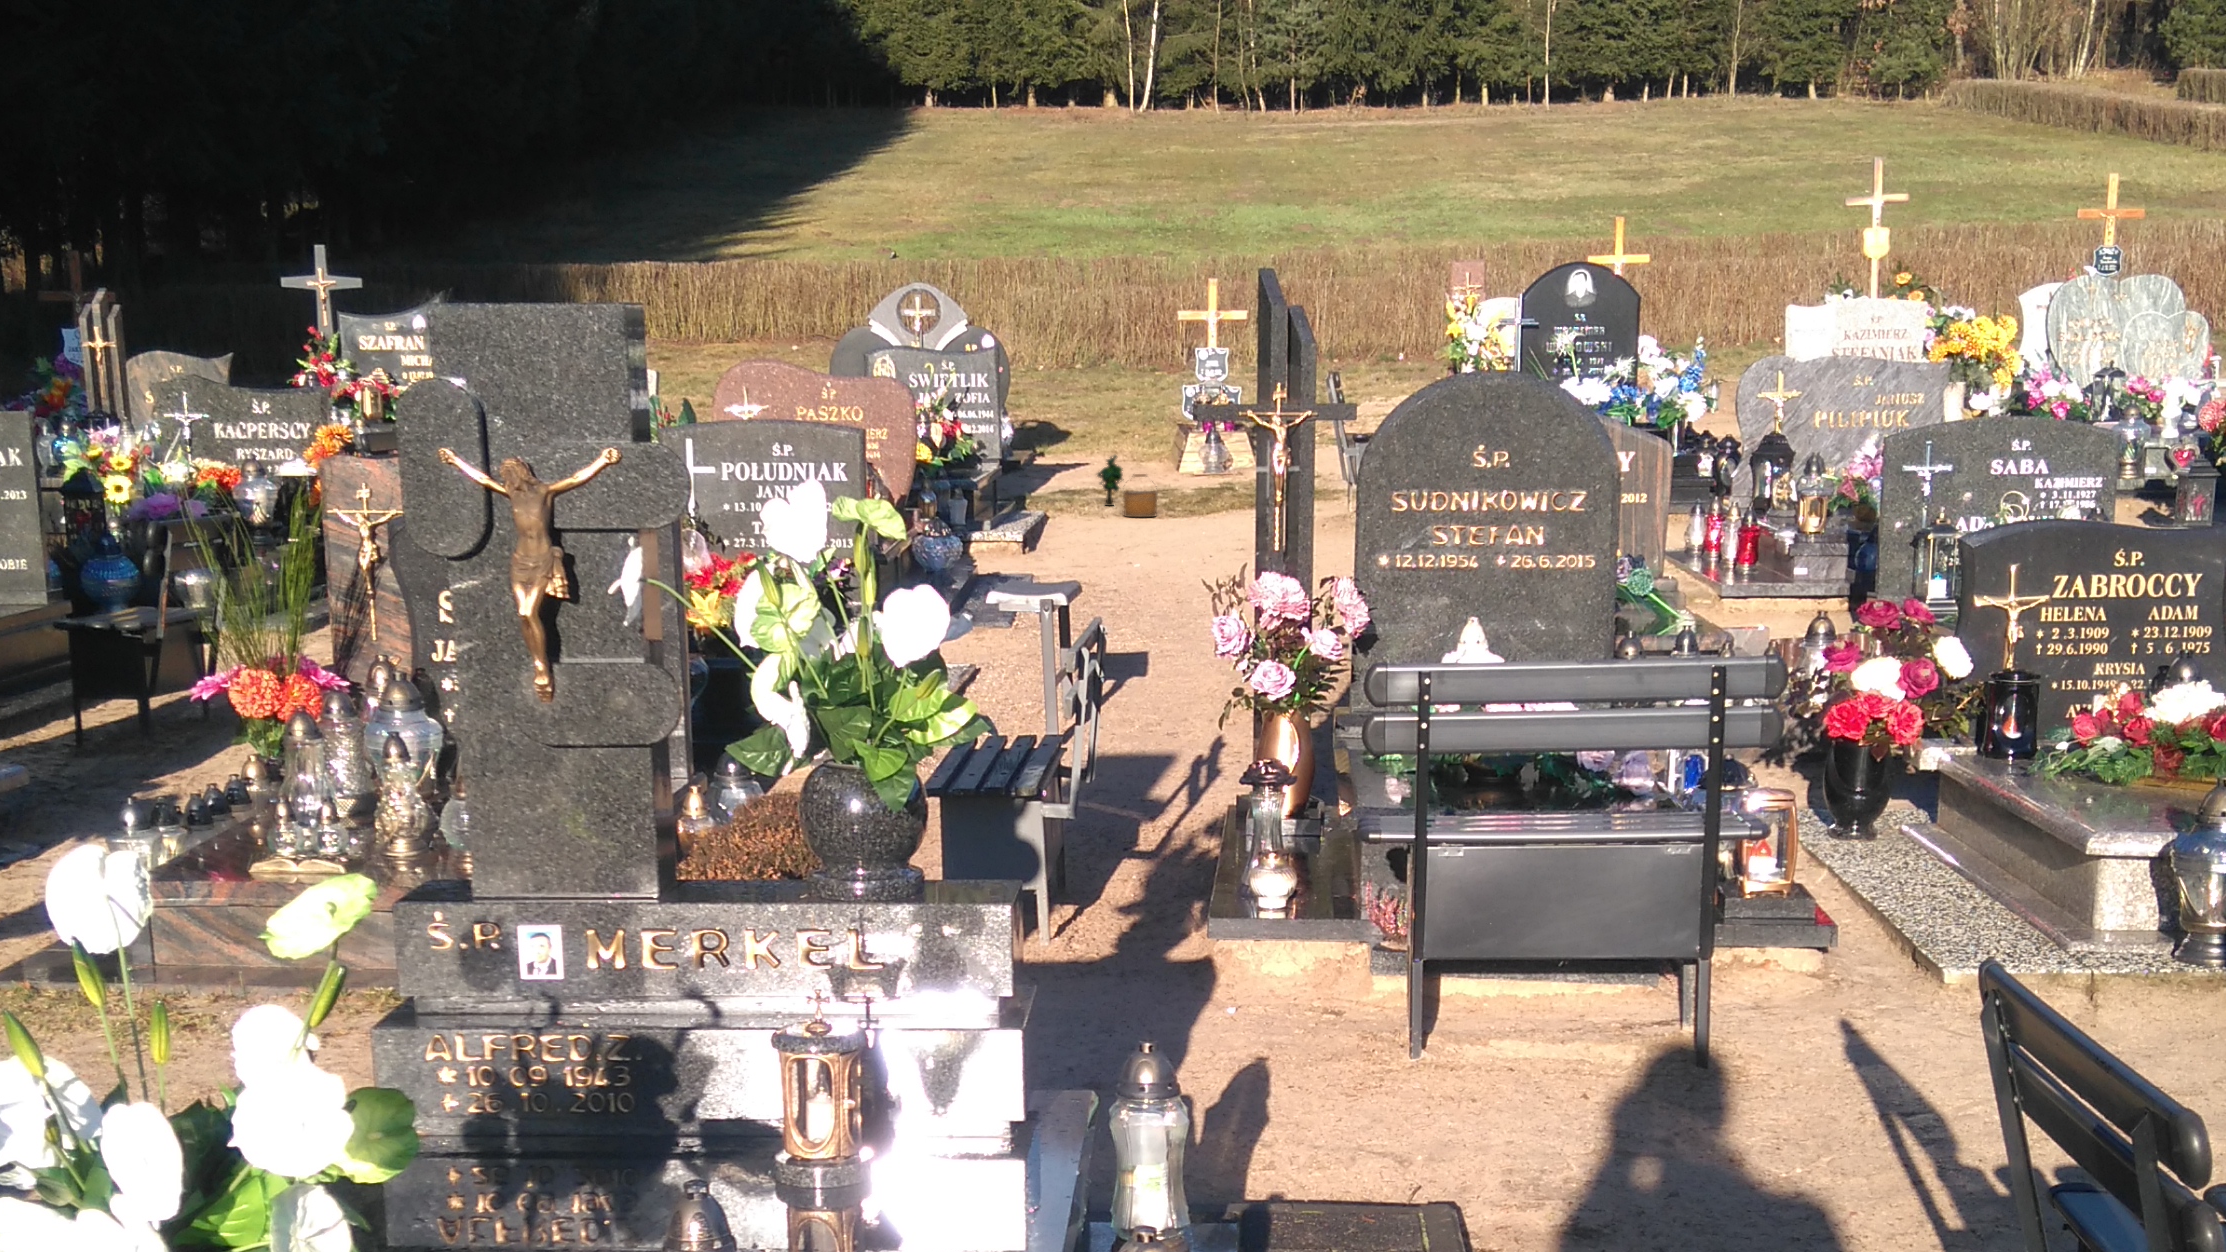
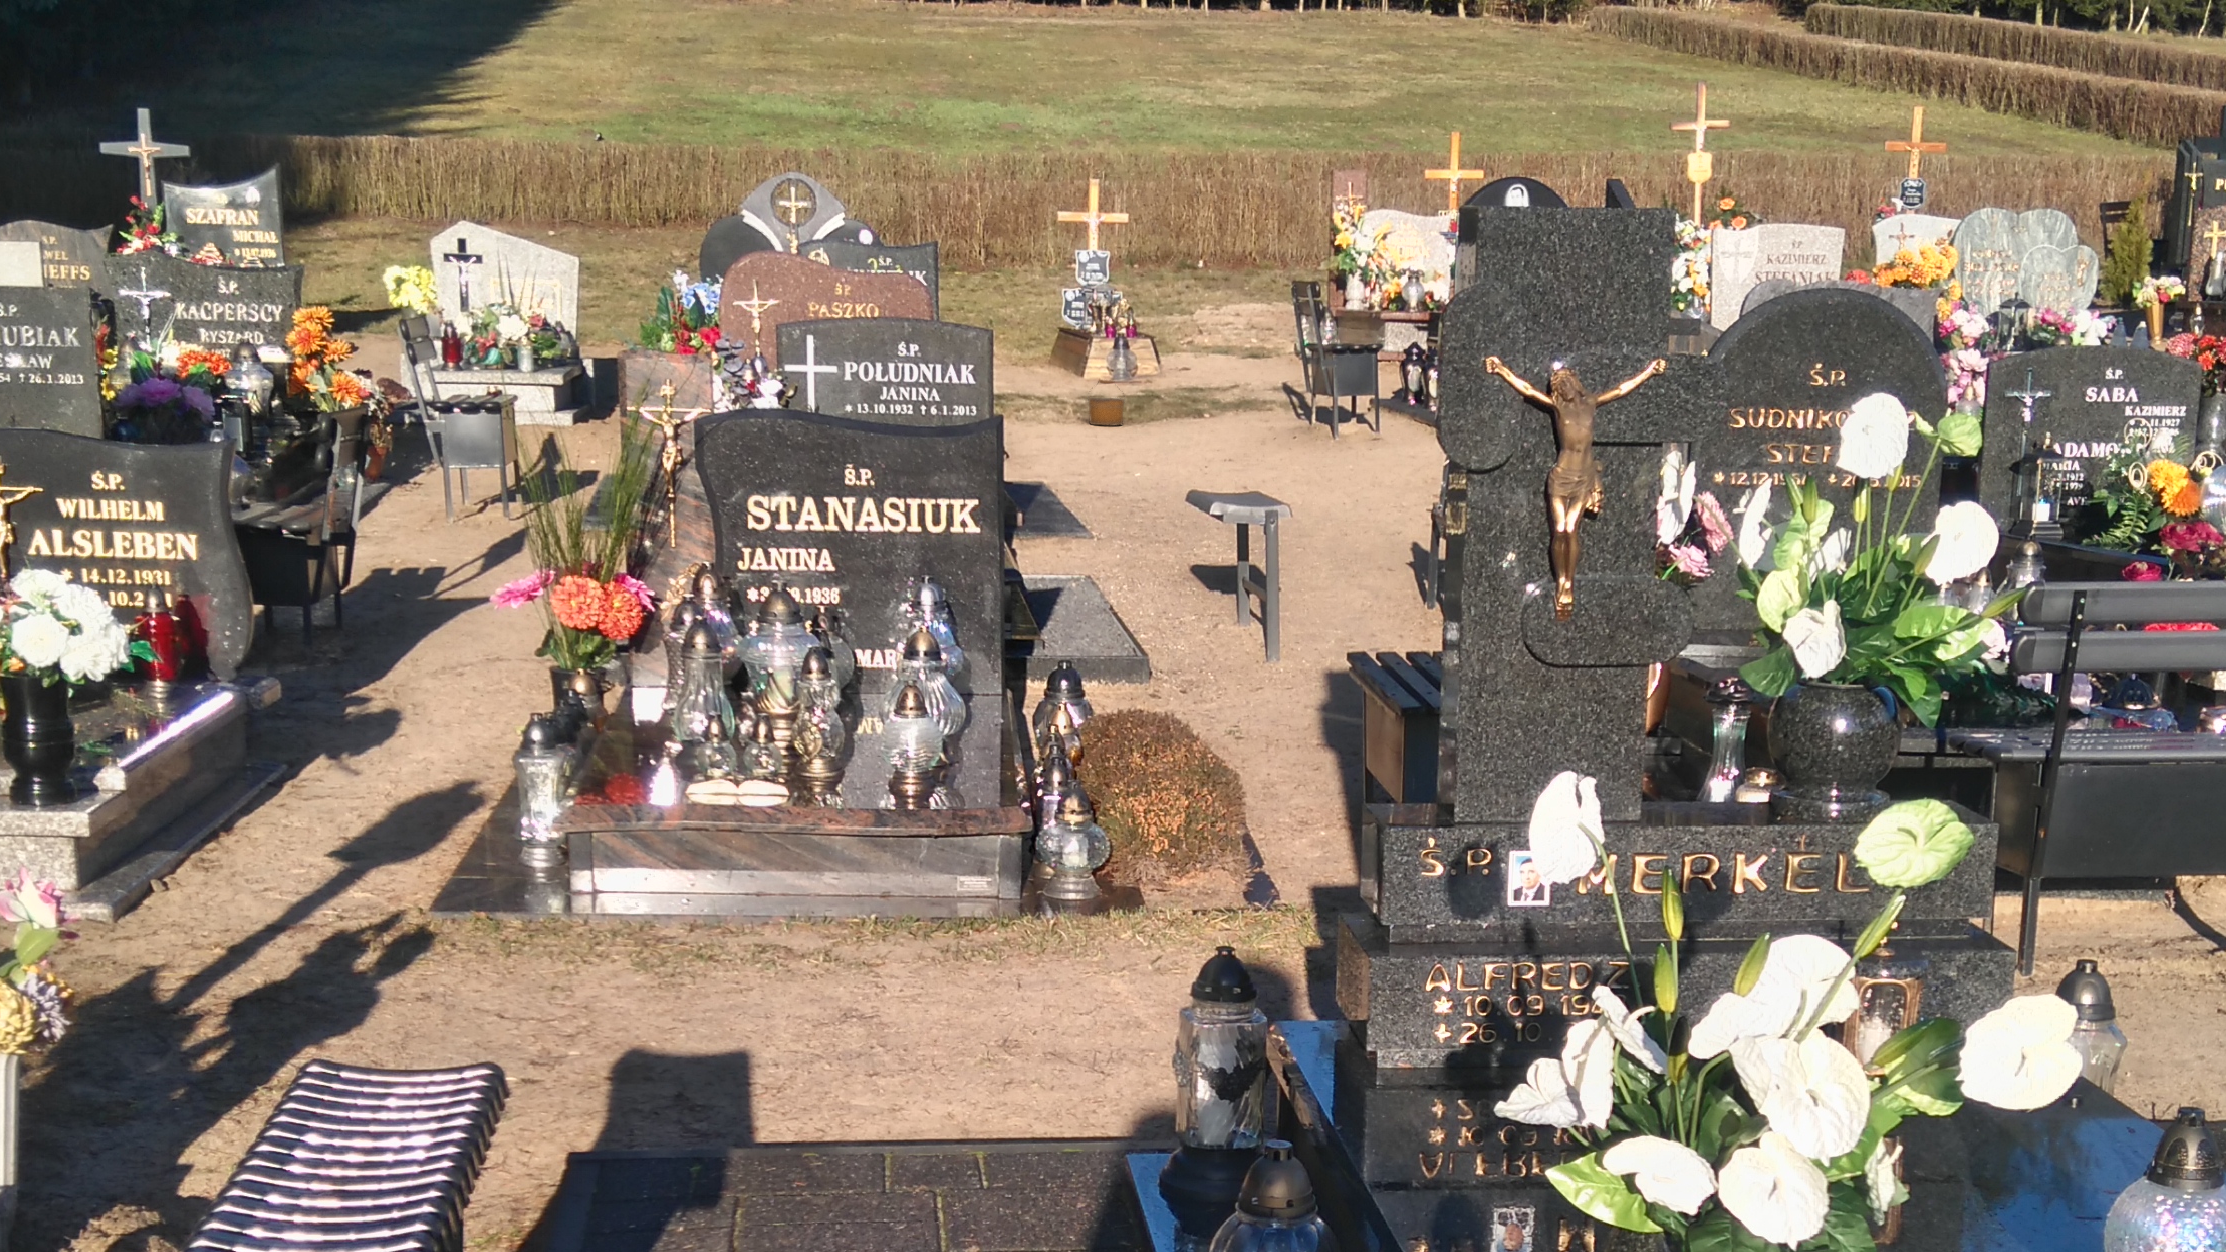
decorative plant: present [1097,455,1122,506] -> none [1049,359,1080,413]

